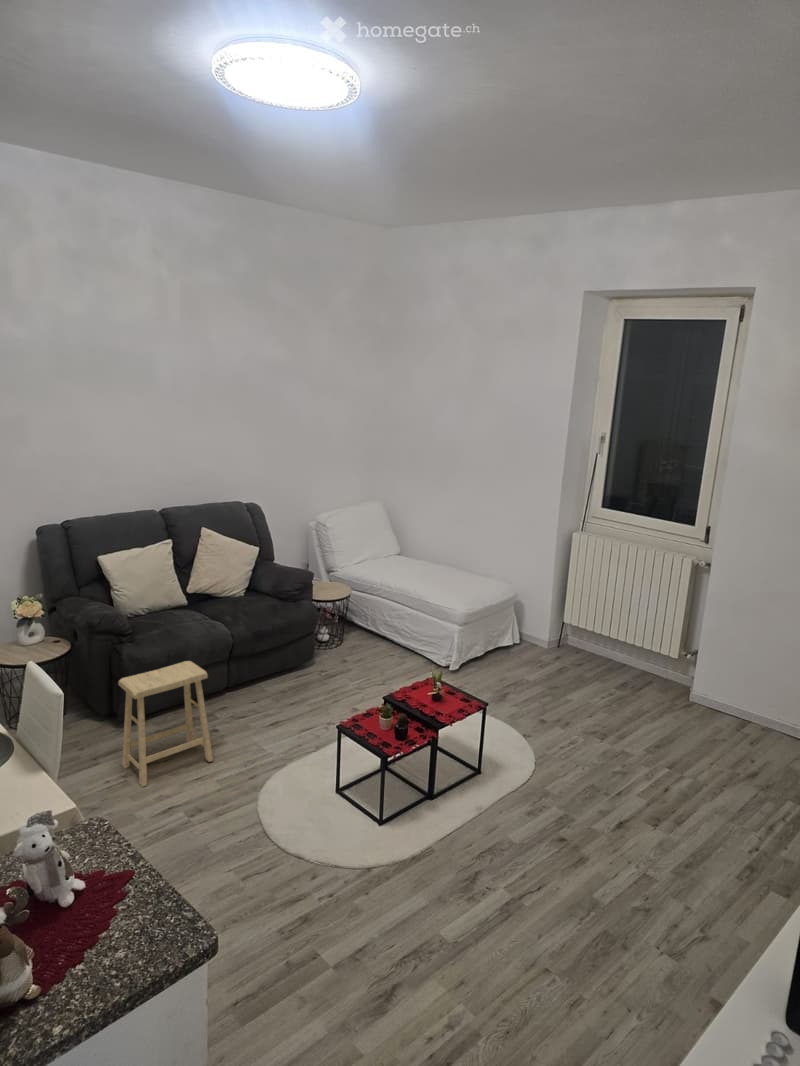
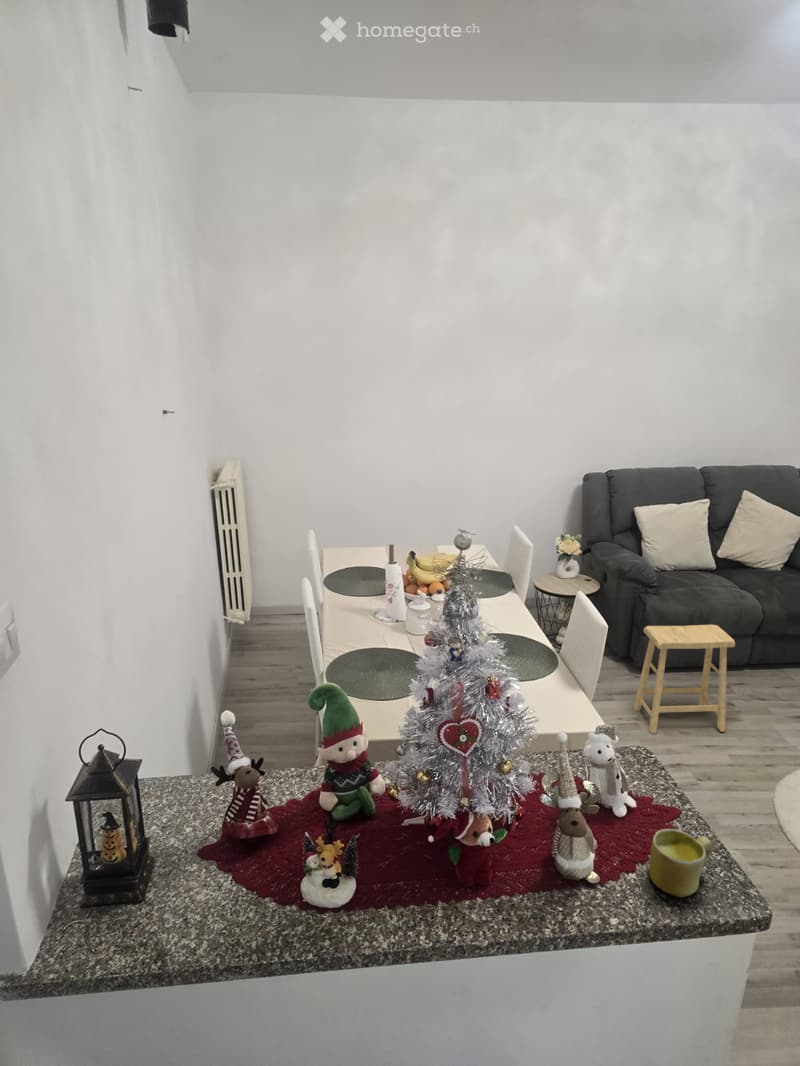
mug: none [94,892,158,968] -> present [649,829,713,897]

